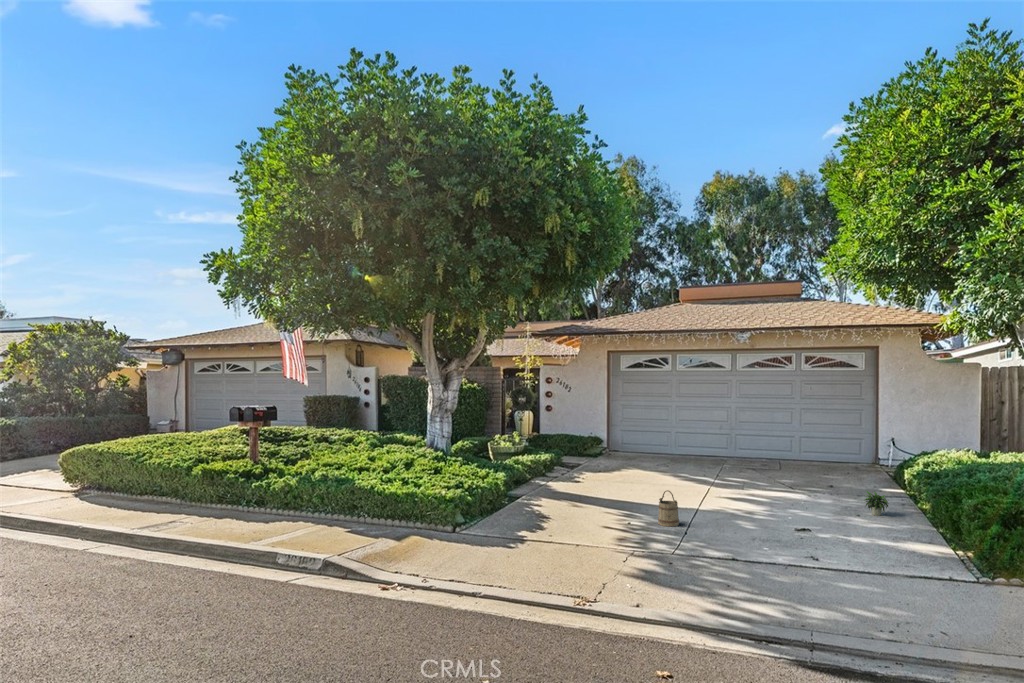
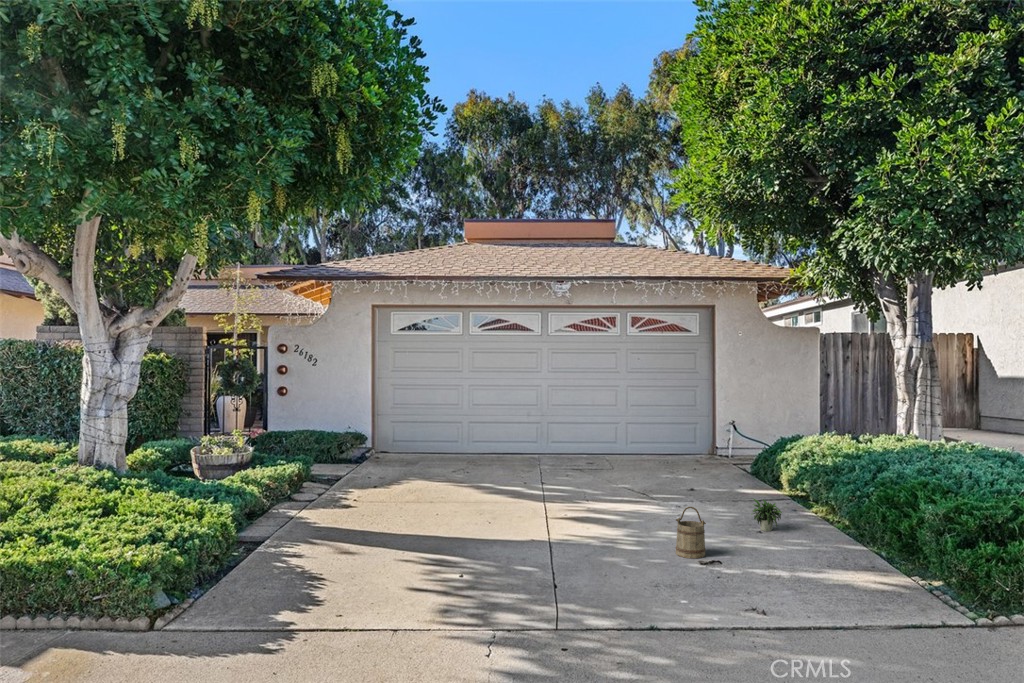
bucket: present [658,490,679,527] -> present [676,507,706,558]

